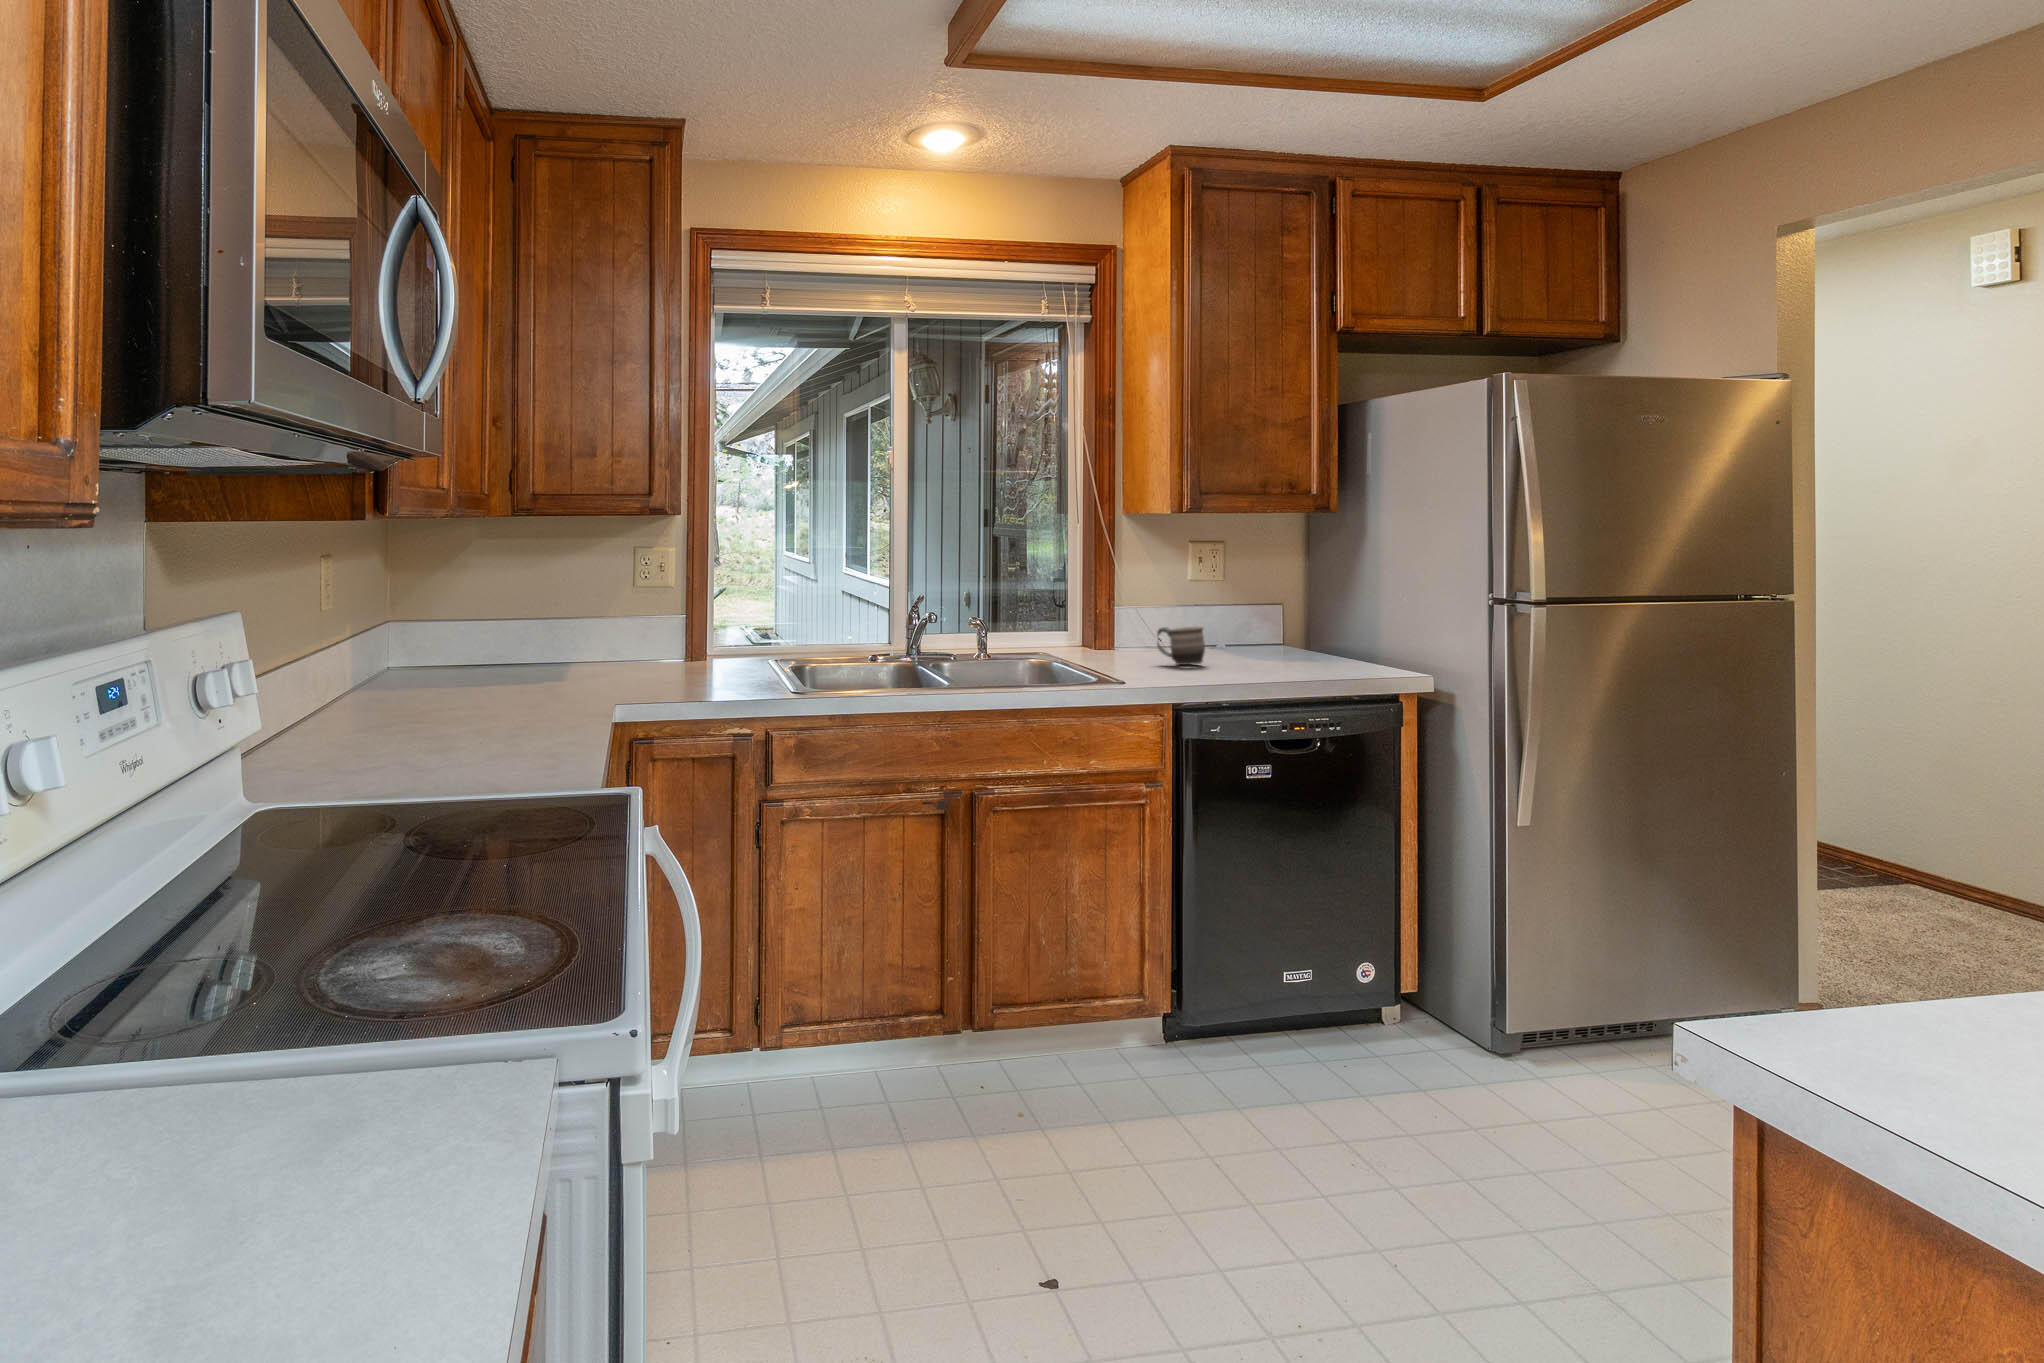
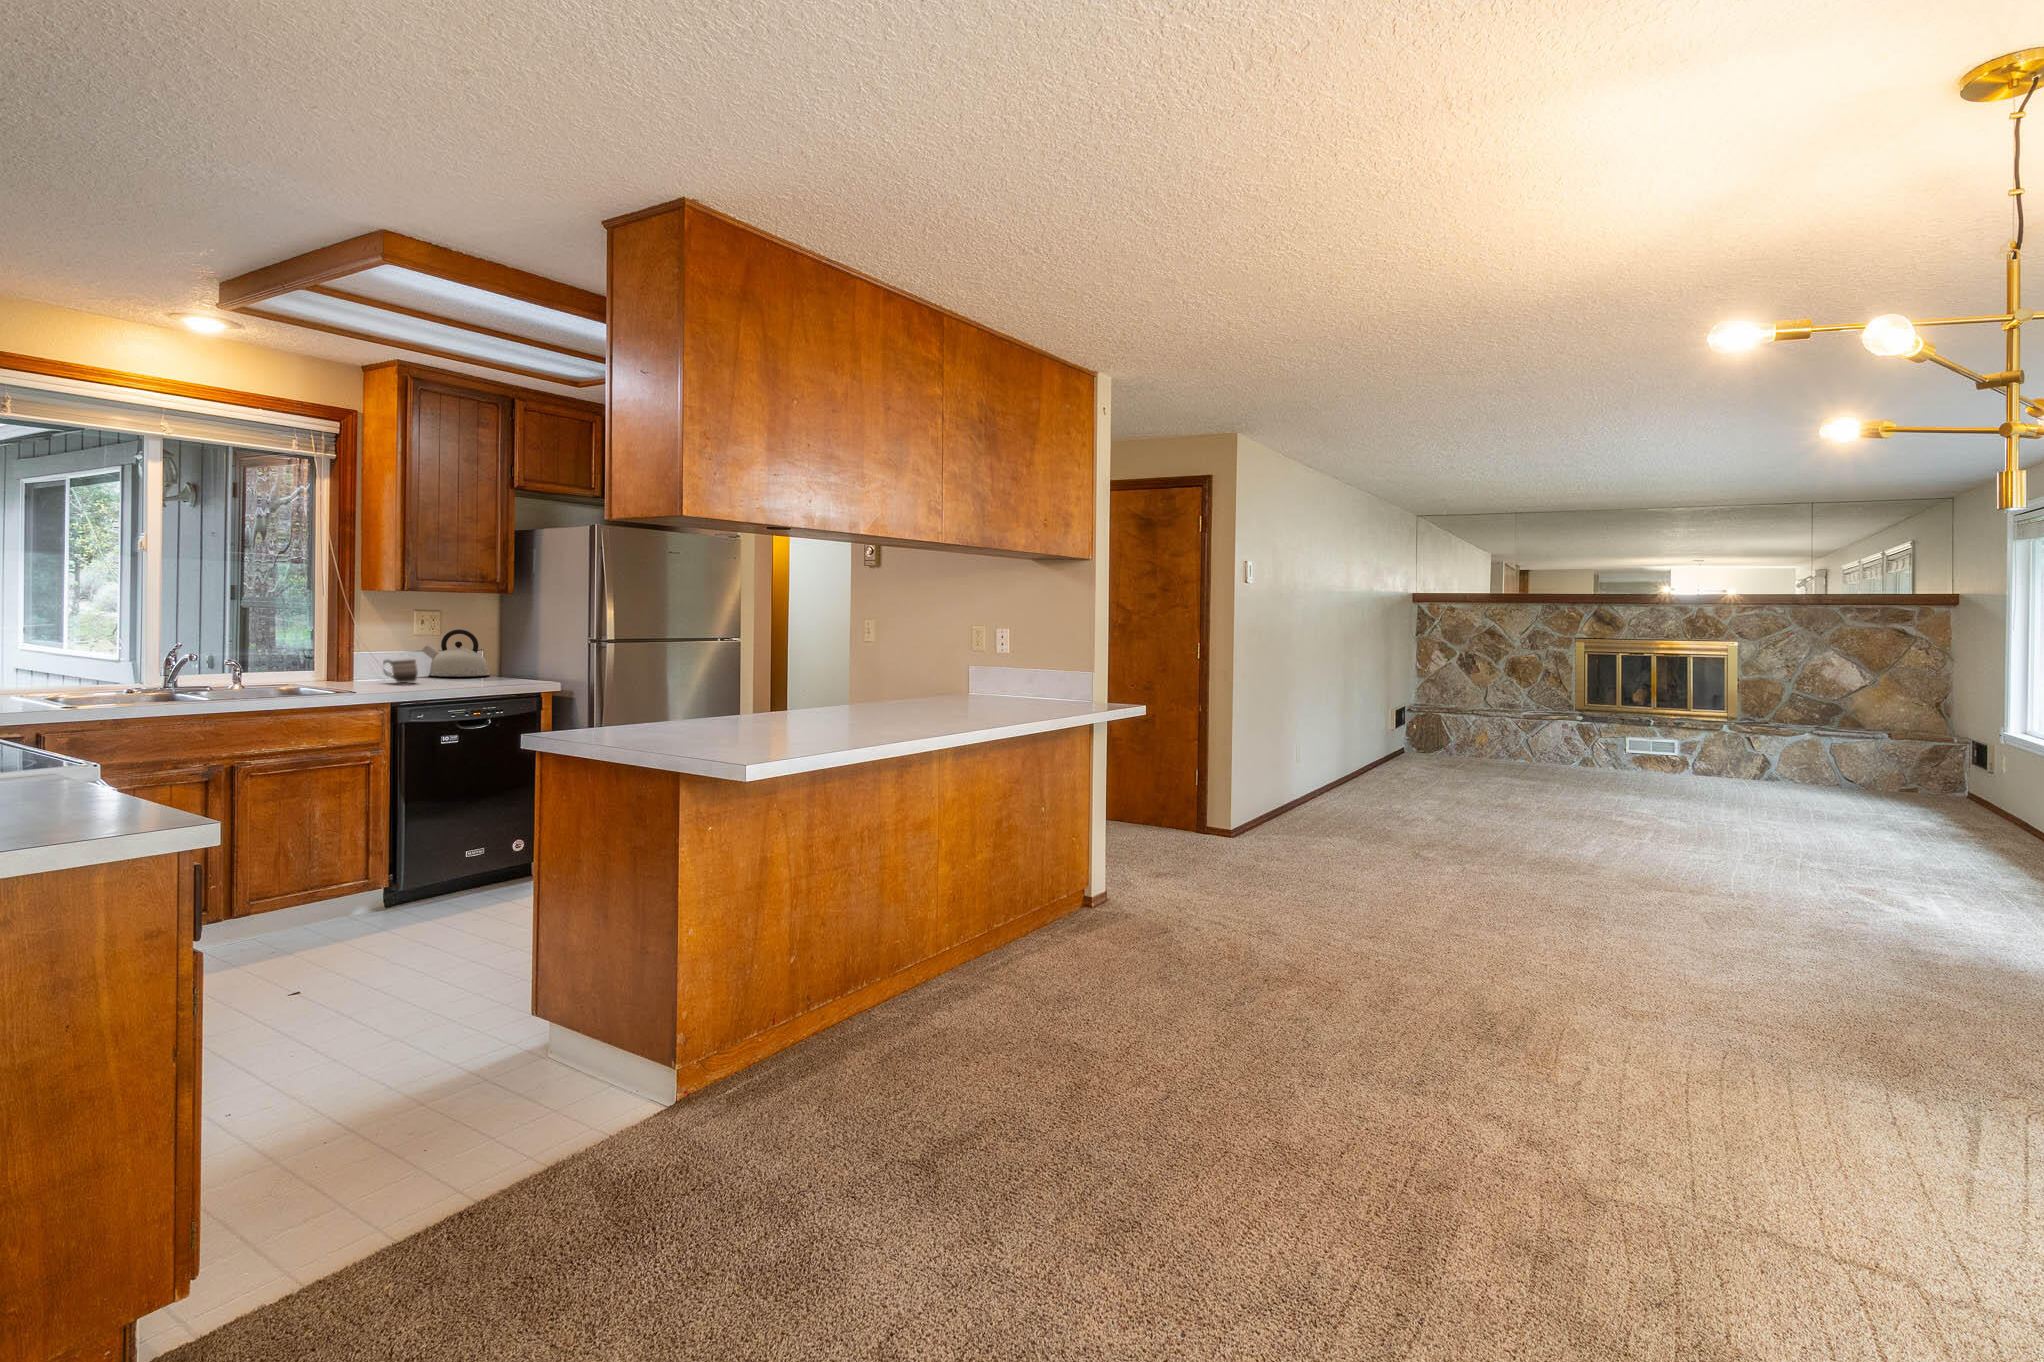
kettle: none [1200,577,1295,654] -> present [422,629,490,676]

